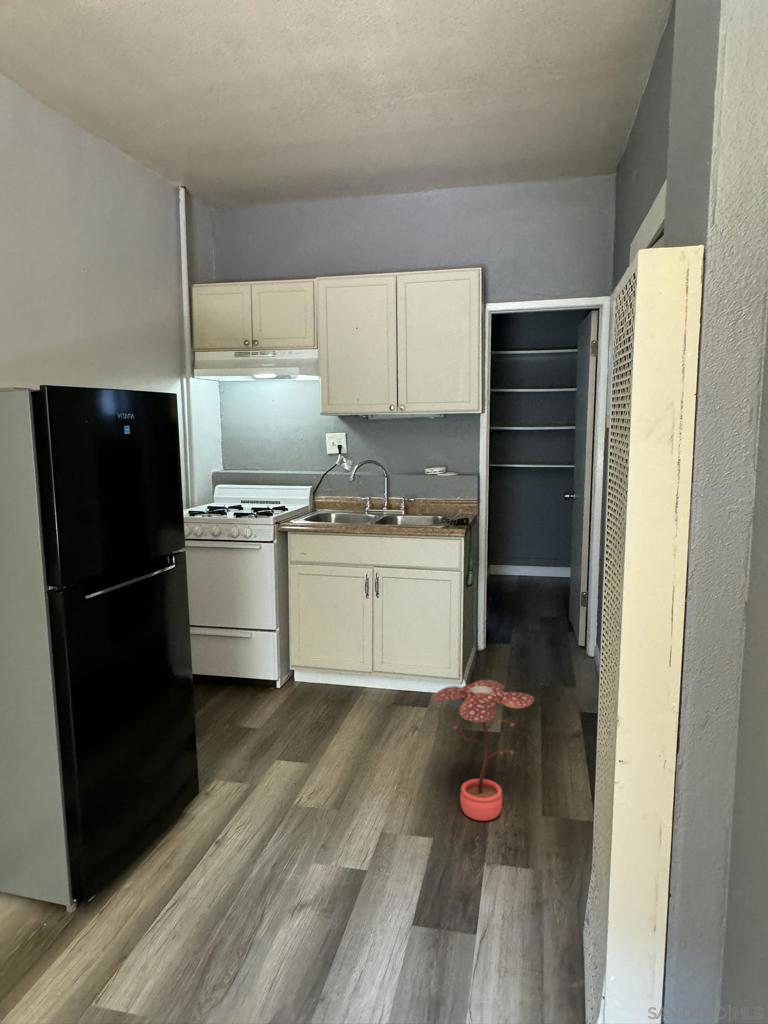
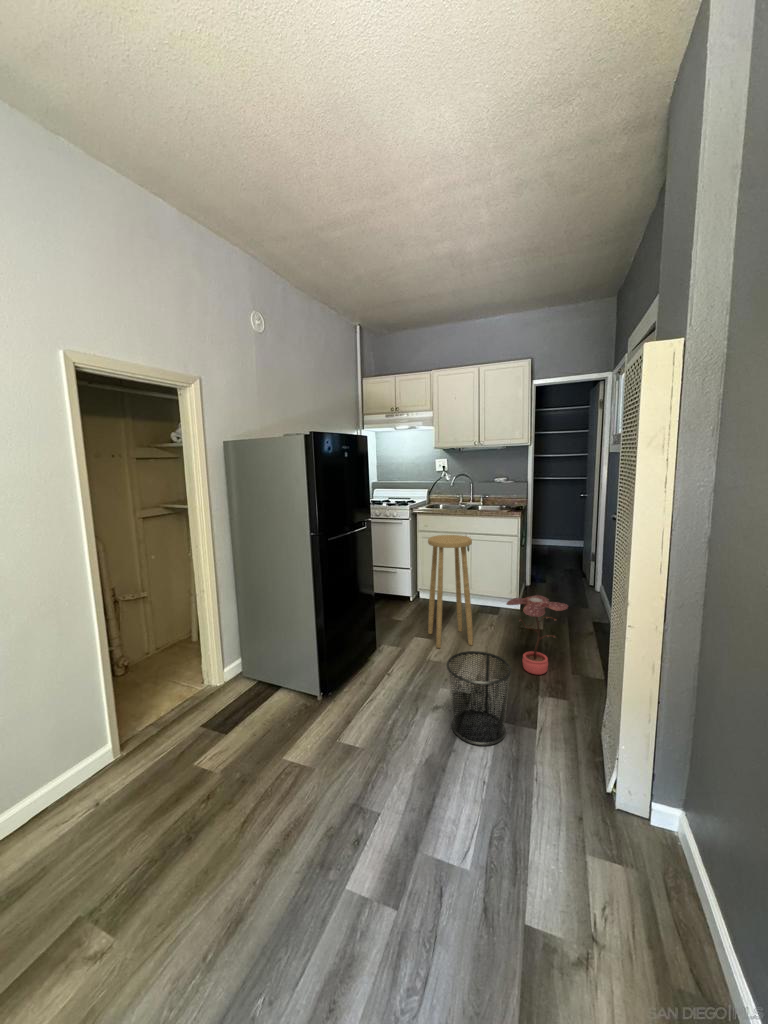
stool: none [298,573,379,782] -> present [428,535,473,648]
trash can: none [314,797,431,980] -> present [446,651,511,746]

